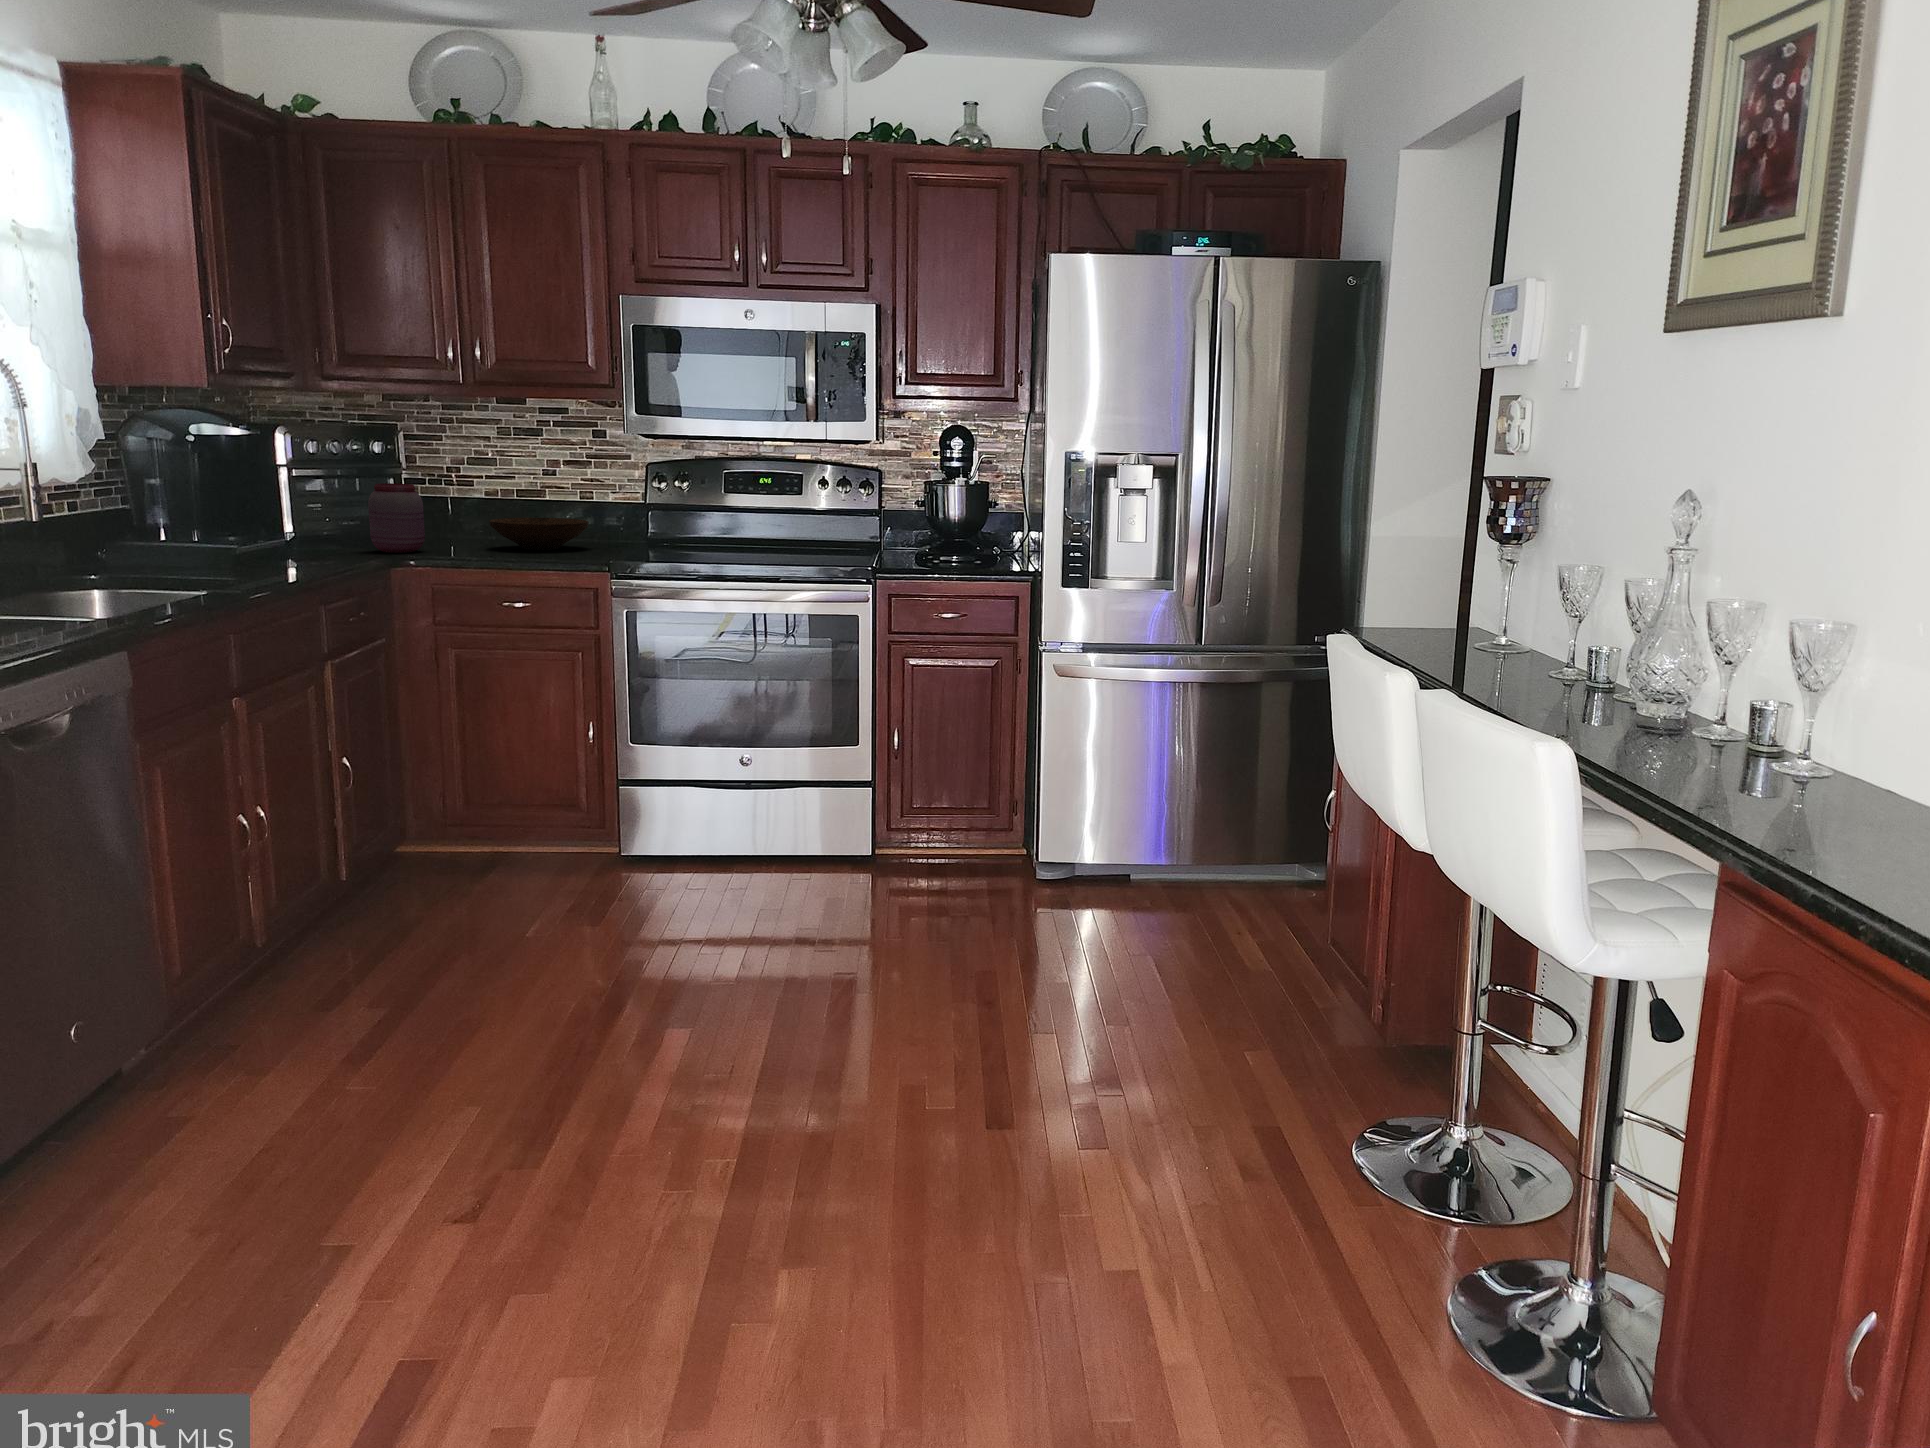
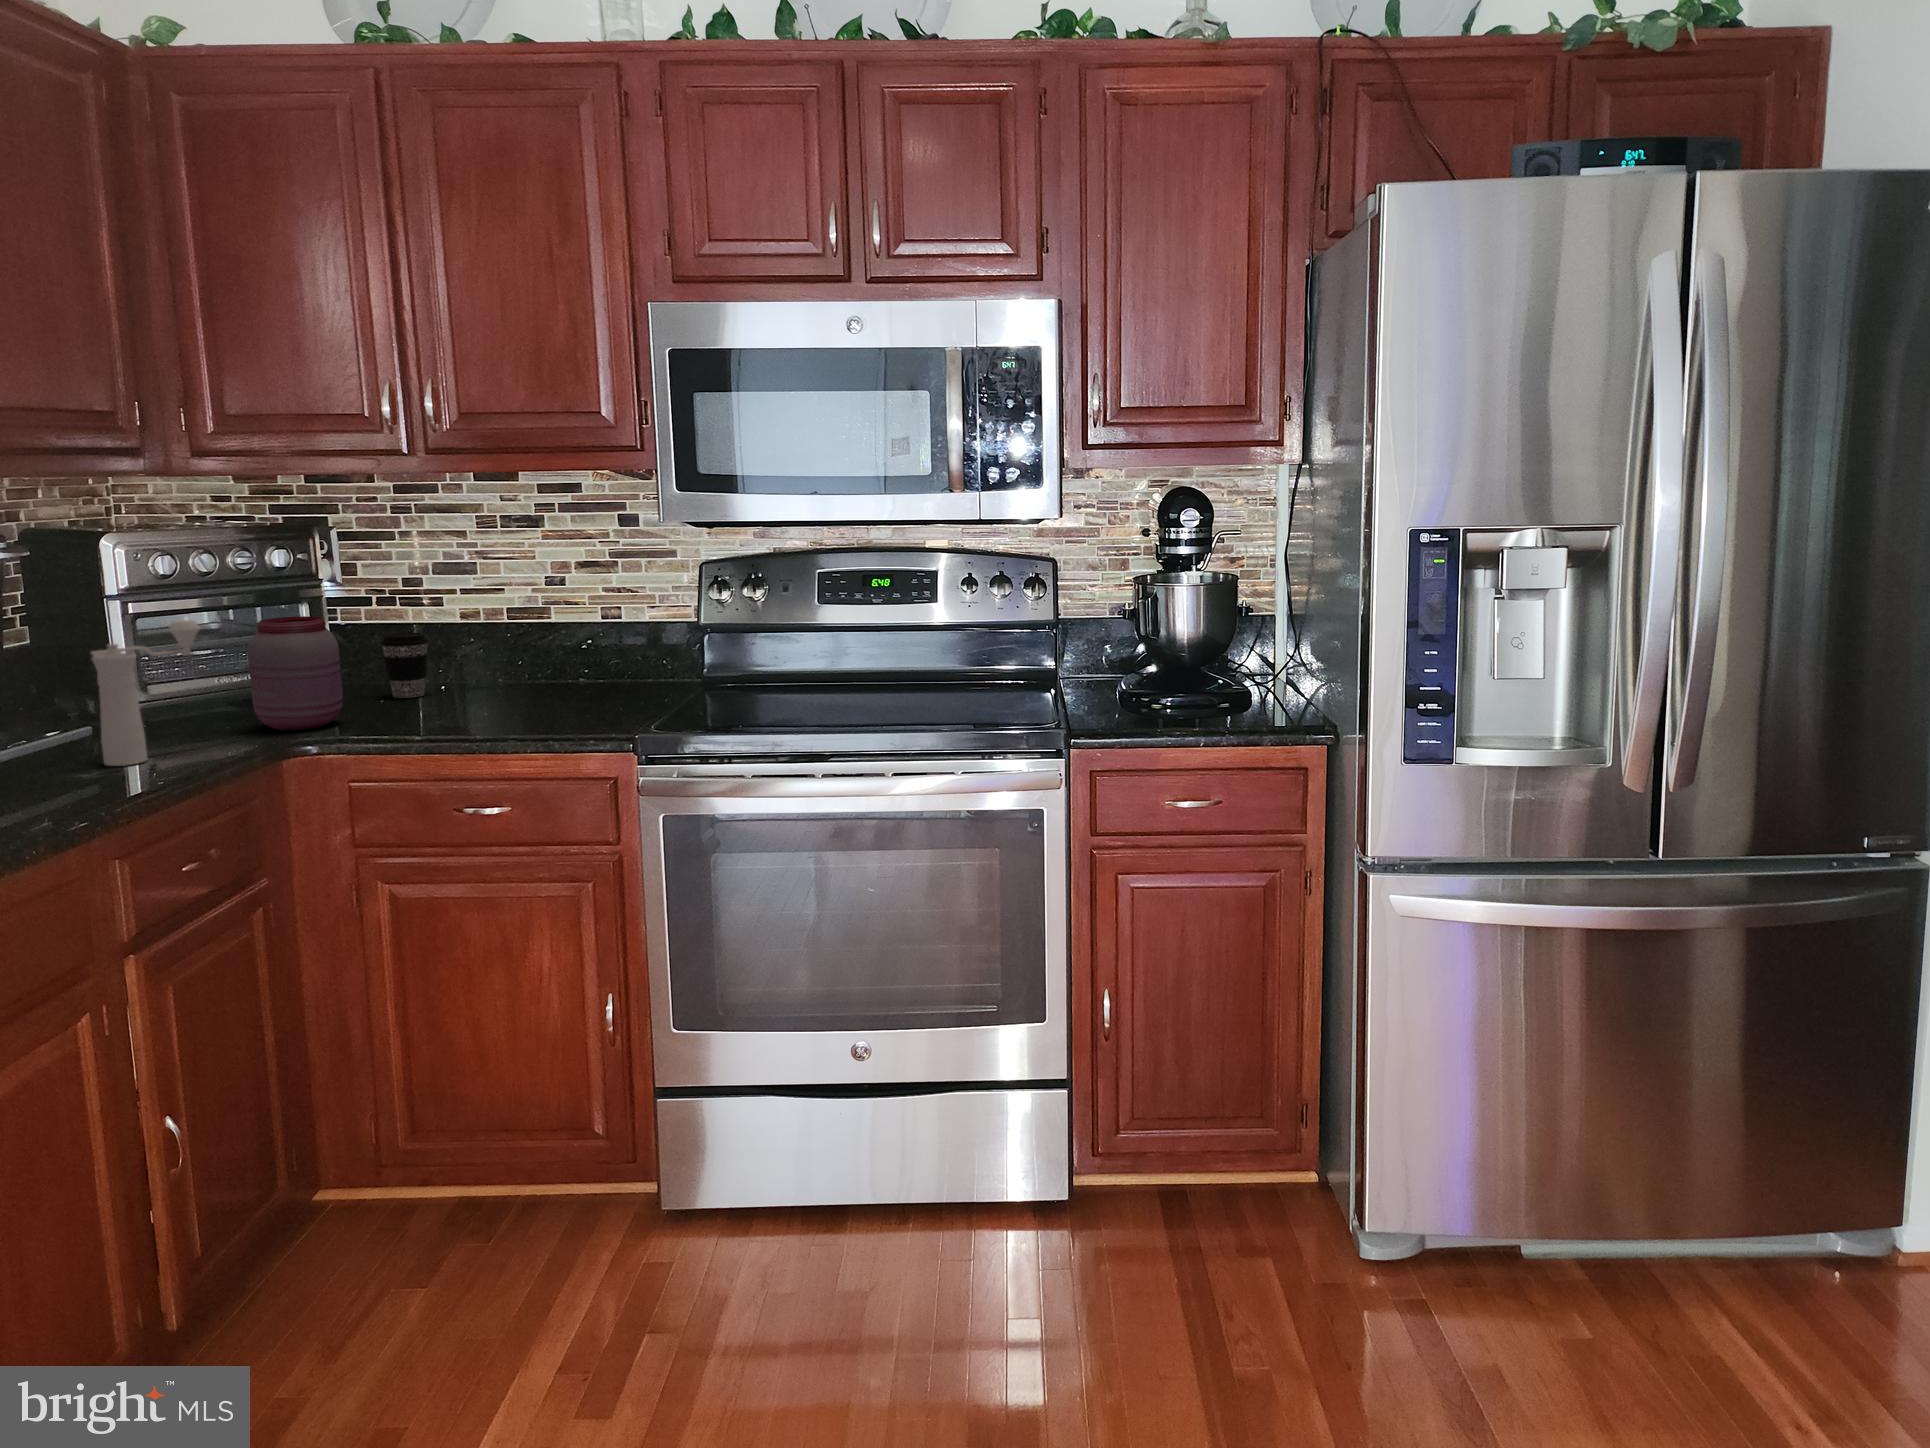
pepper mill: none [293,478,351,561] -> present [91,620,200,766]
coffee cup: none [437,502,467,544] -> present [381,633,428,698]
wooden bowl: present [489,518,589,550] -> none [451,652,607,709]

